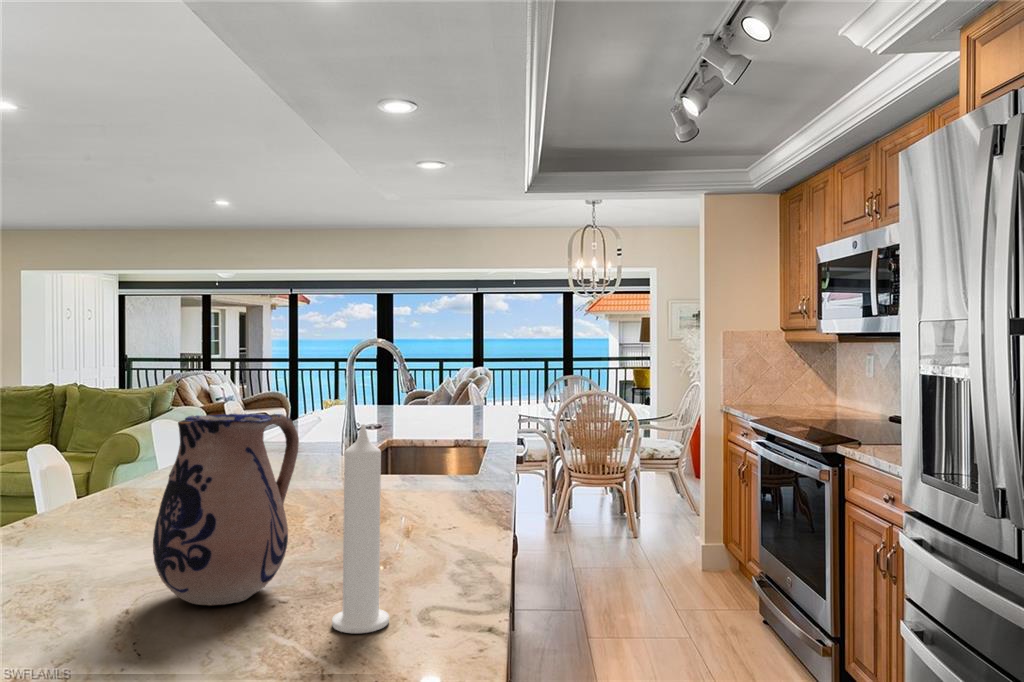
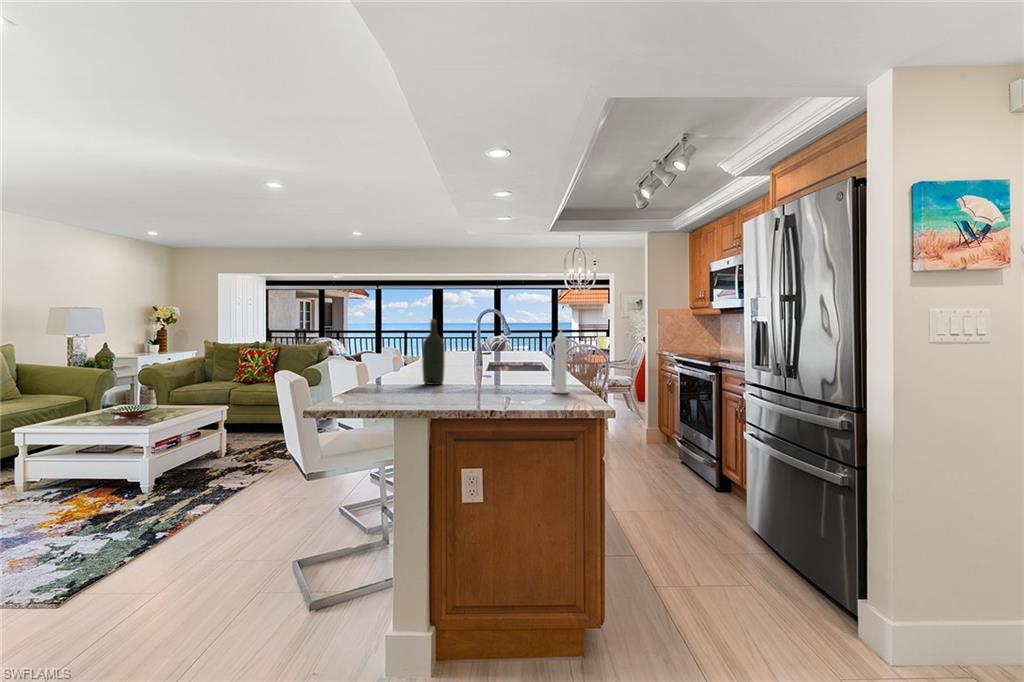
wine bottle: none [65,374,131,549] -> present [422,319,445,385]
ceramic pitcher: present [153,414,299,606] -> none [485,330,527,391]

